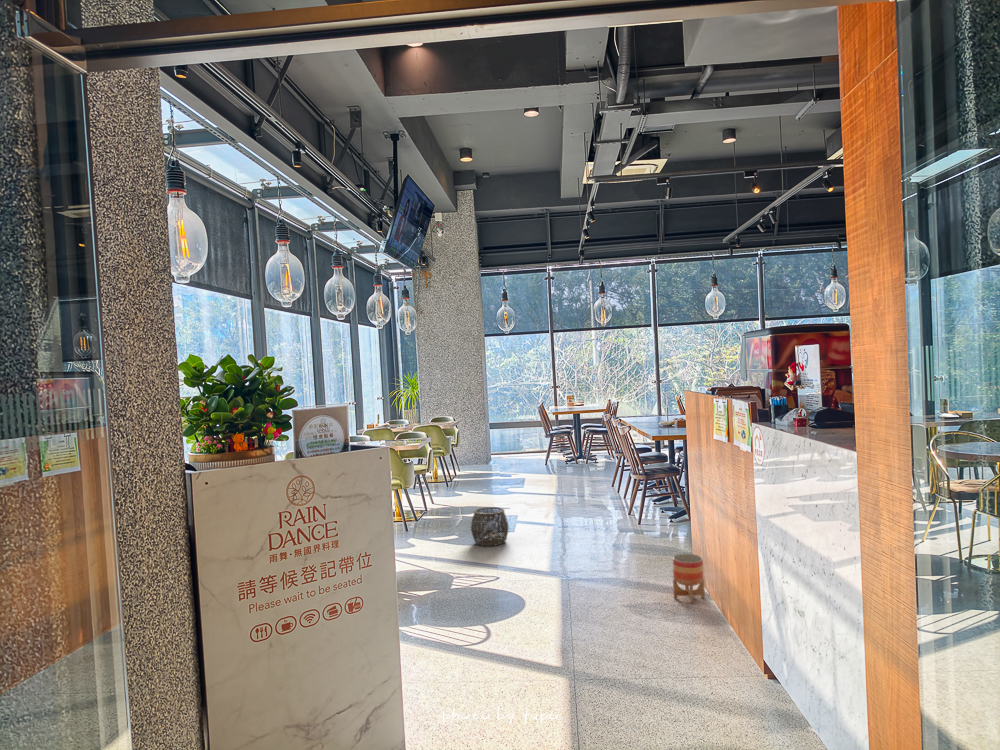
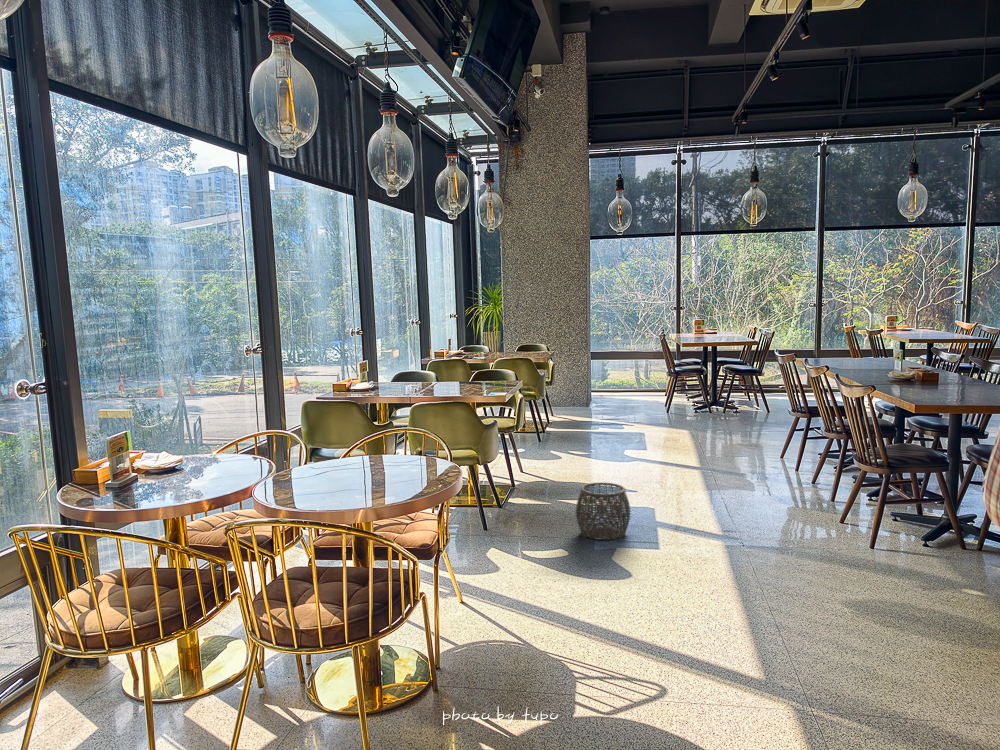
planter: present [673,554,705,604] -> none [923,602,985,690]

